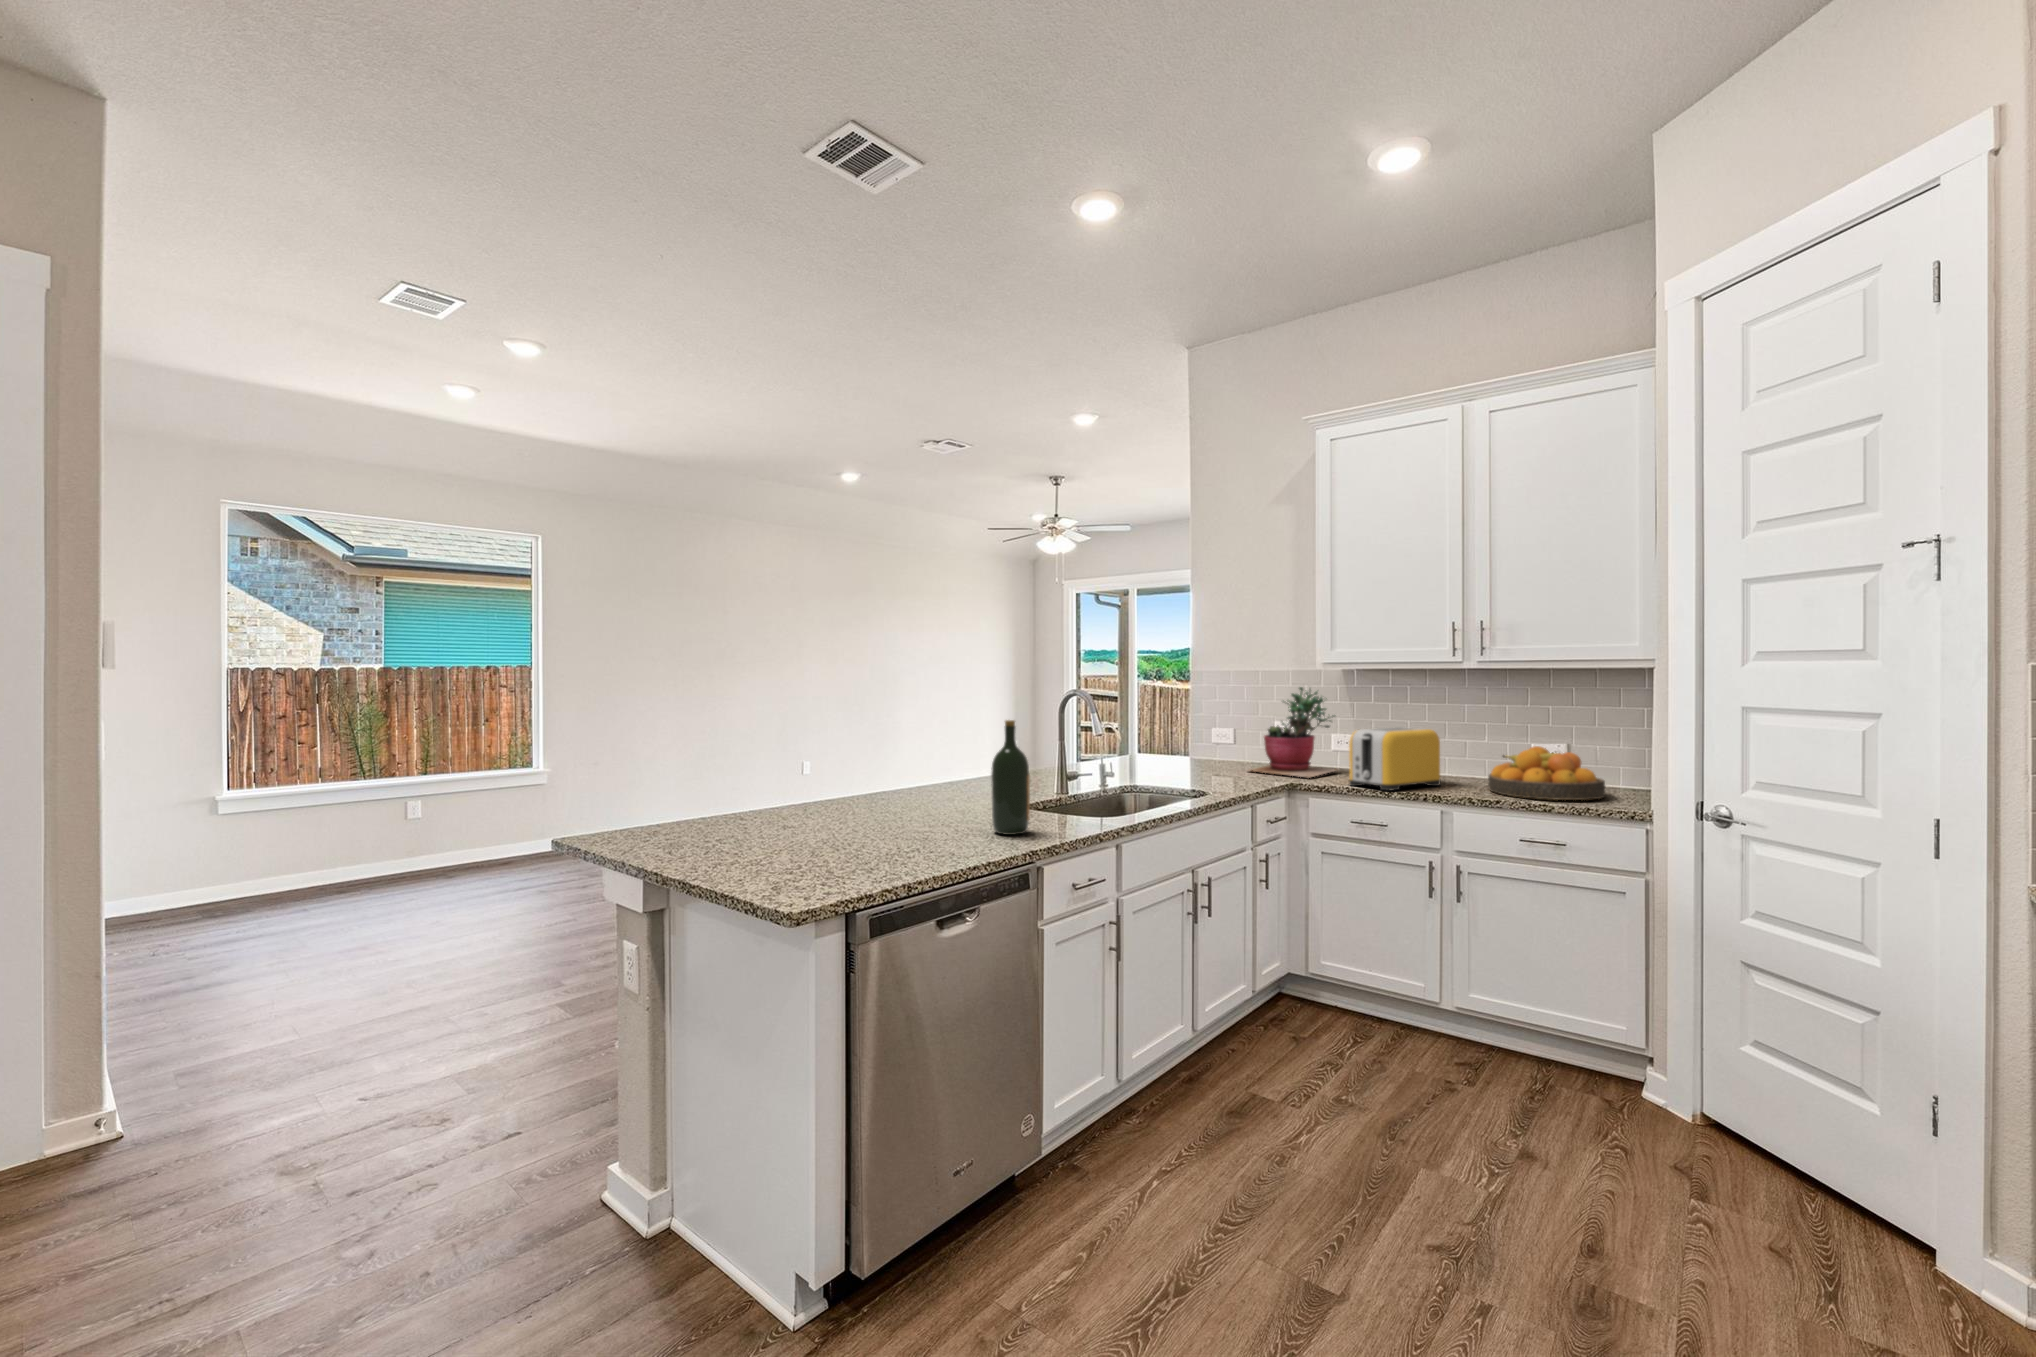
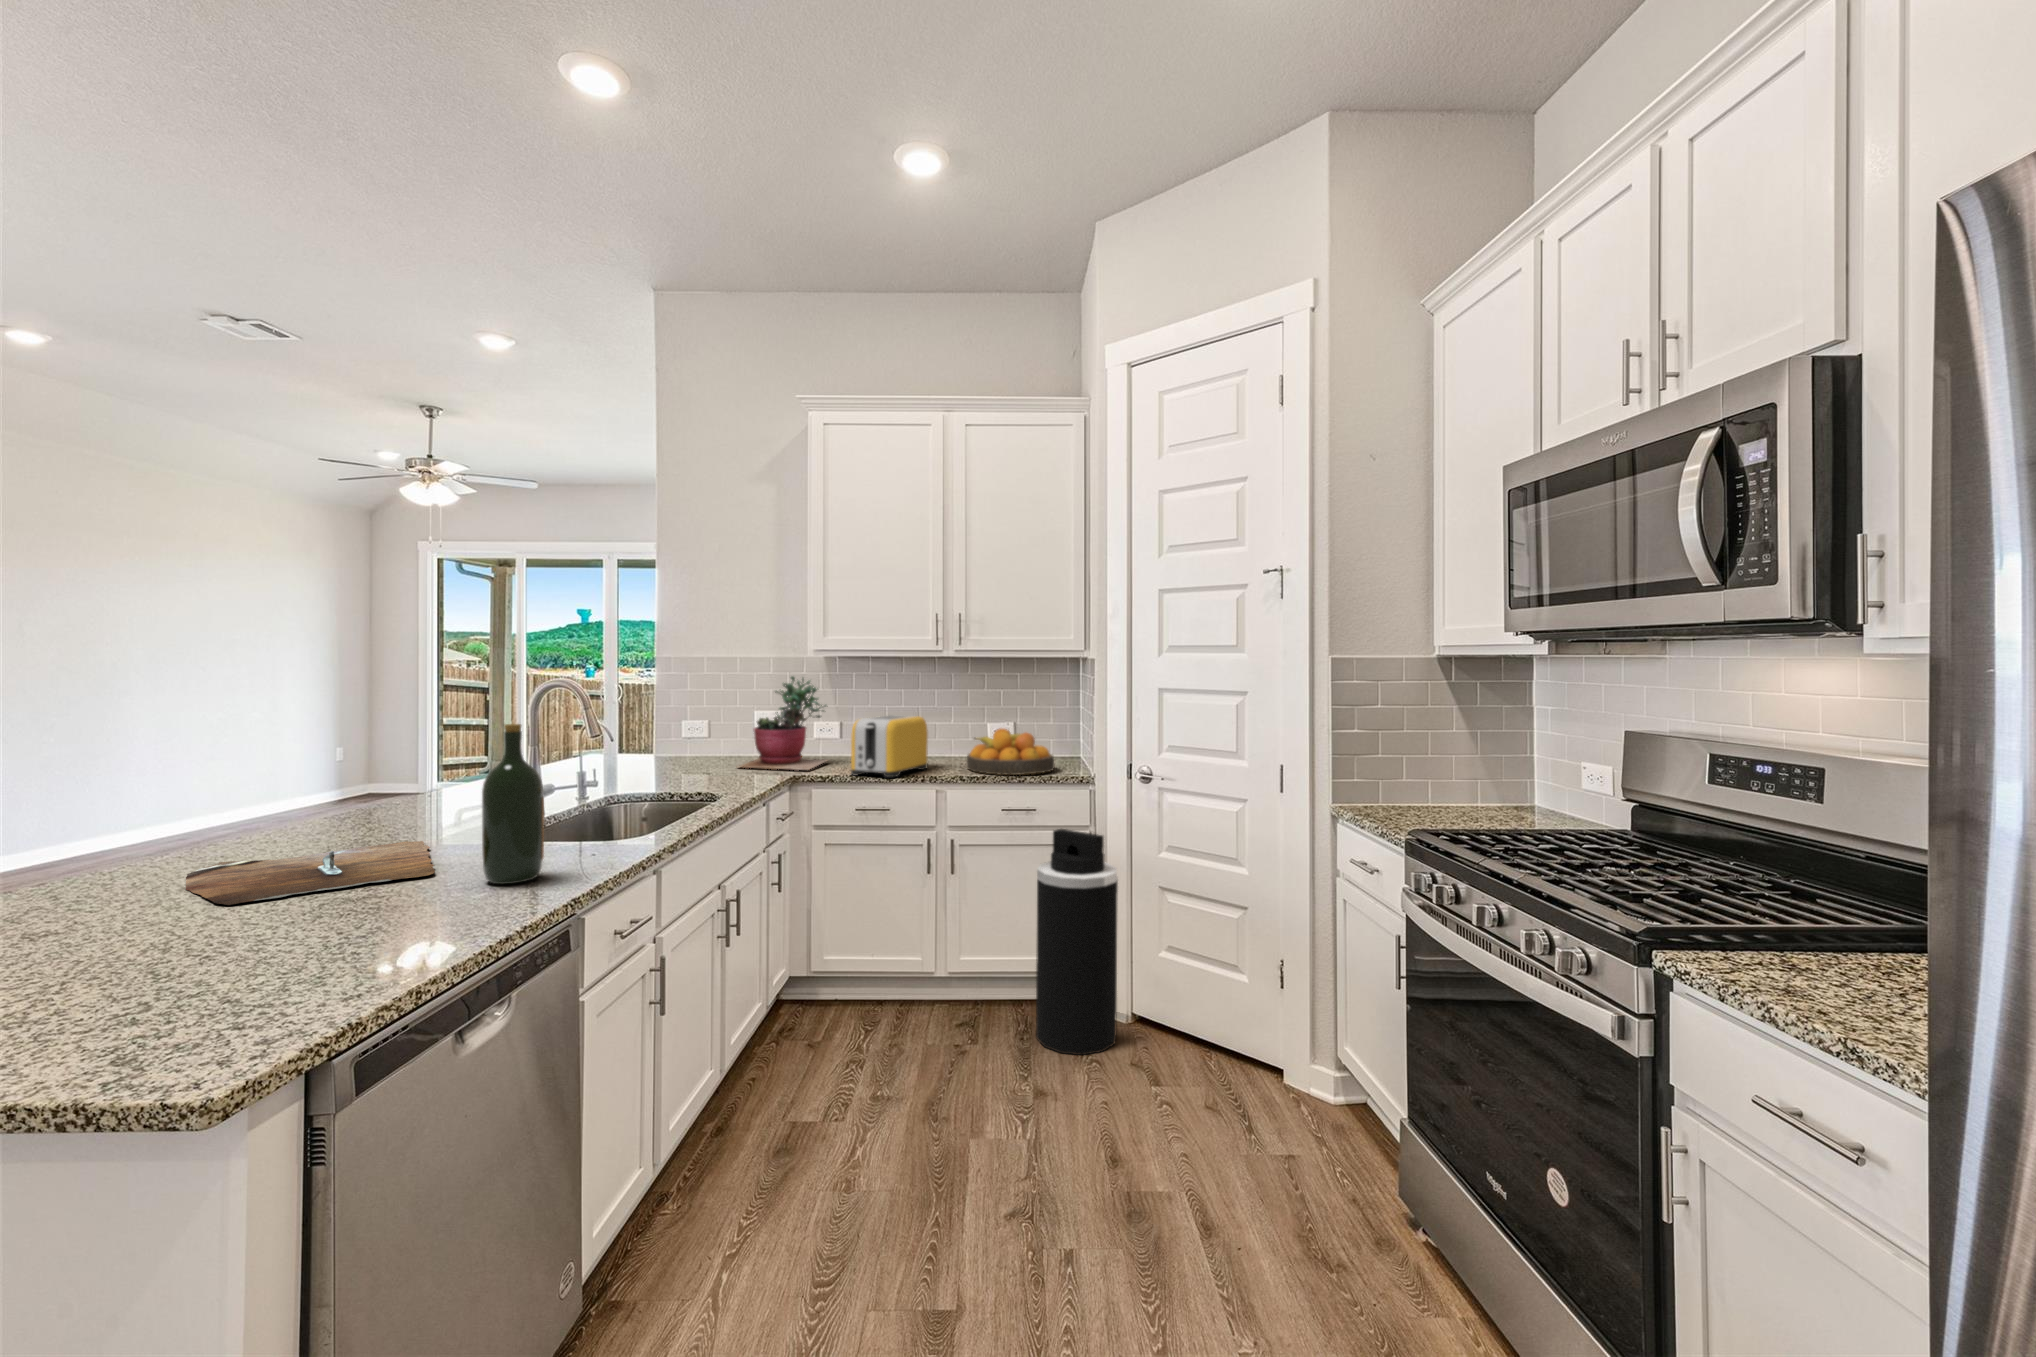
cutting board: none [855,801,982,825] -> present [186,841,435,905]
trash can: none [1550,865,1669,1141] -> present [1036,829,1118,1055]

